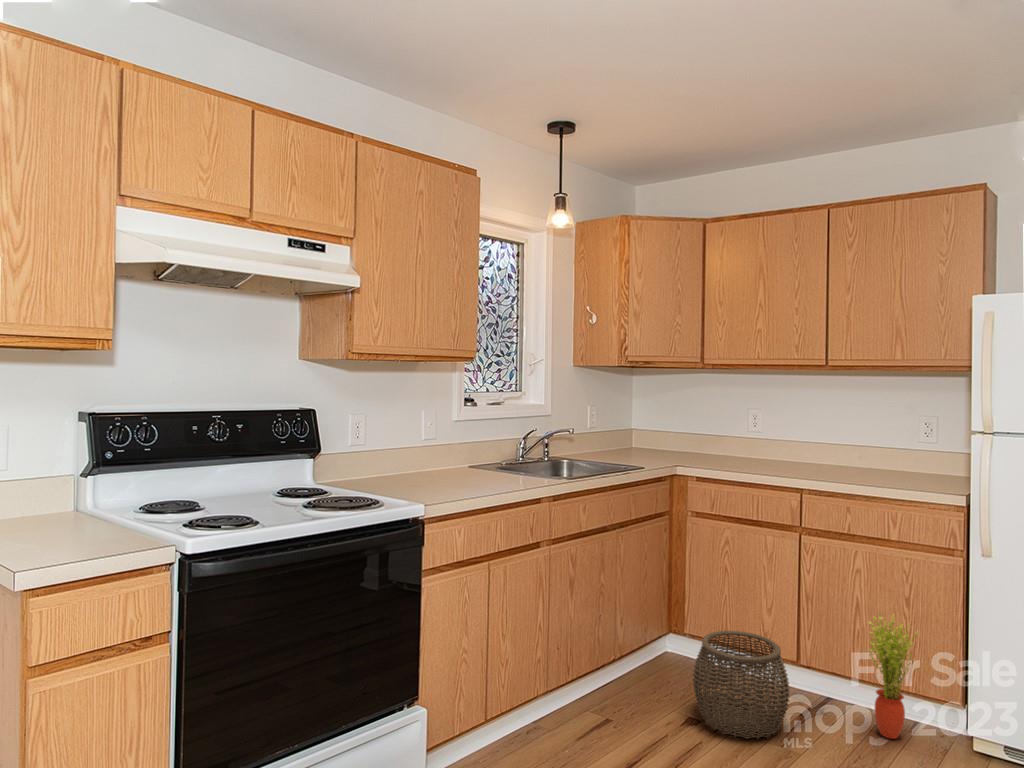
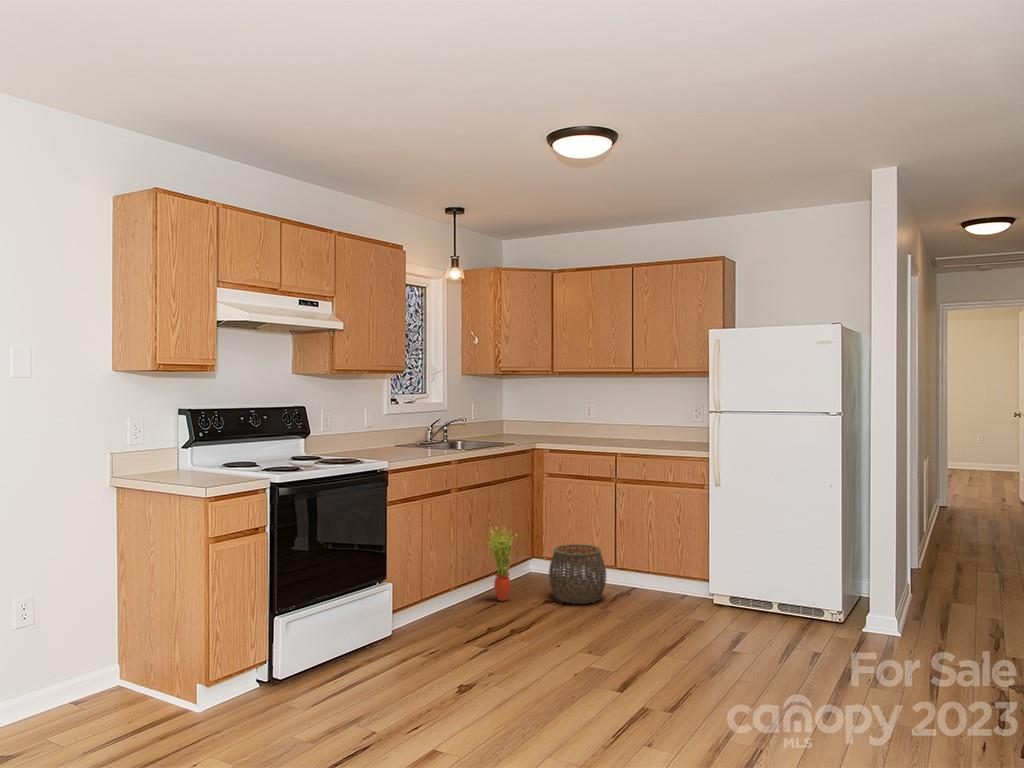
potted plant: present [869,616,919,739] -> present [488,527,517,601]

